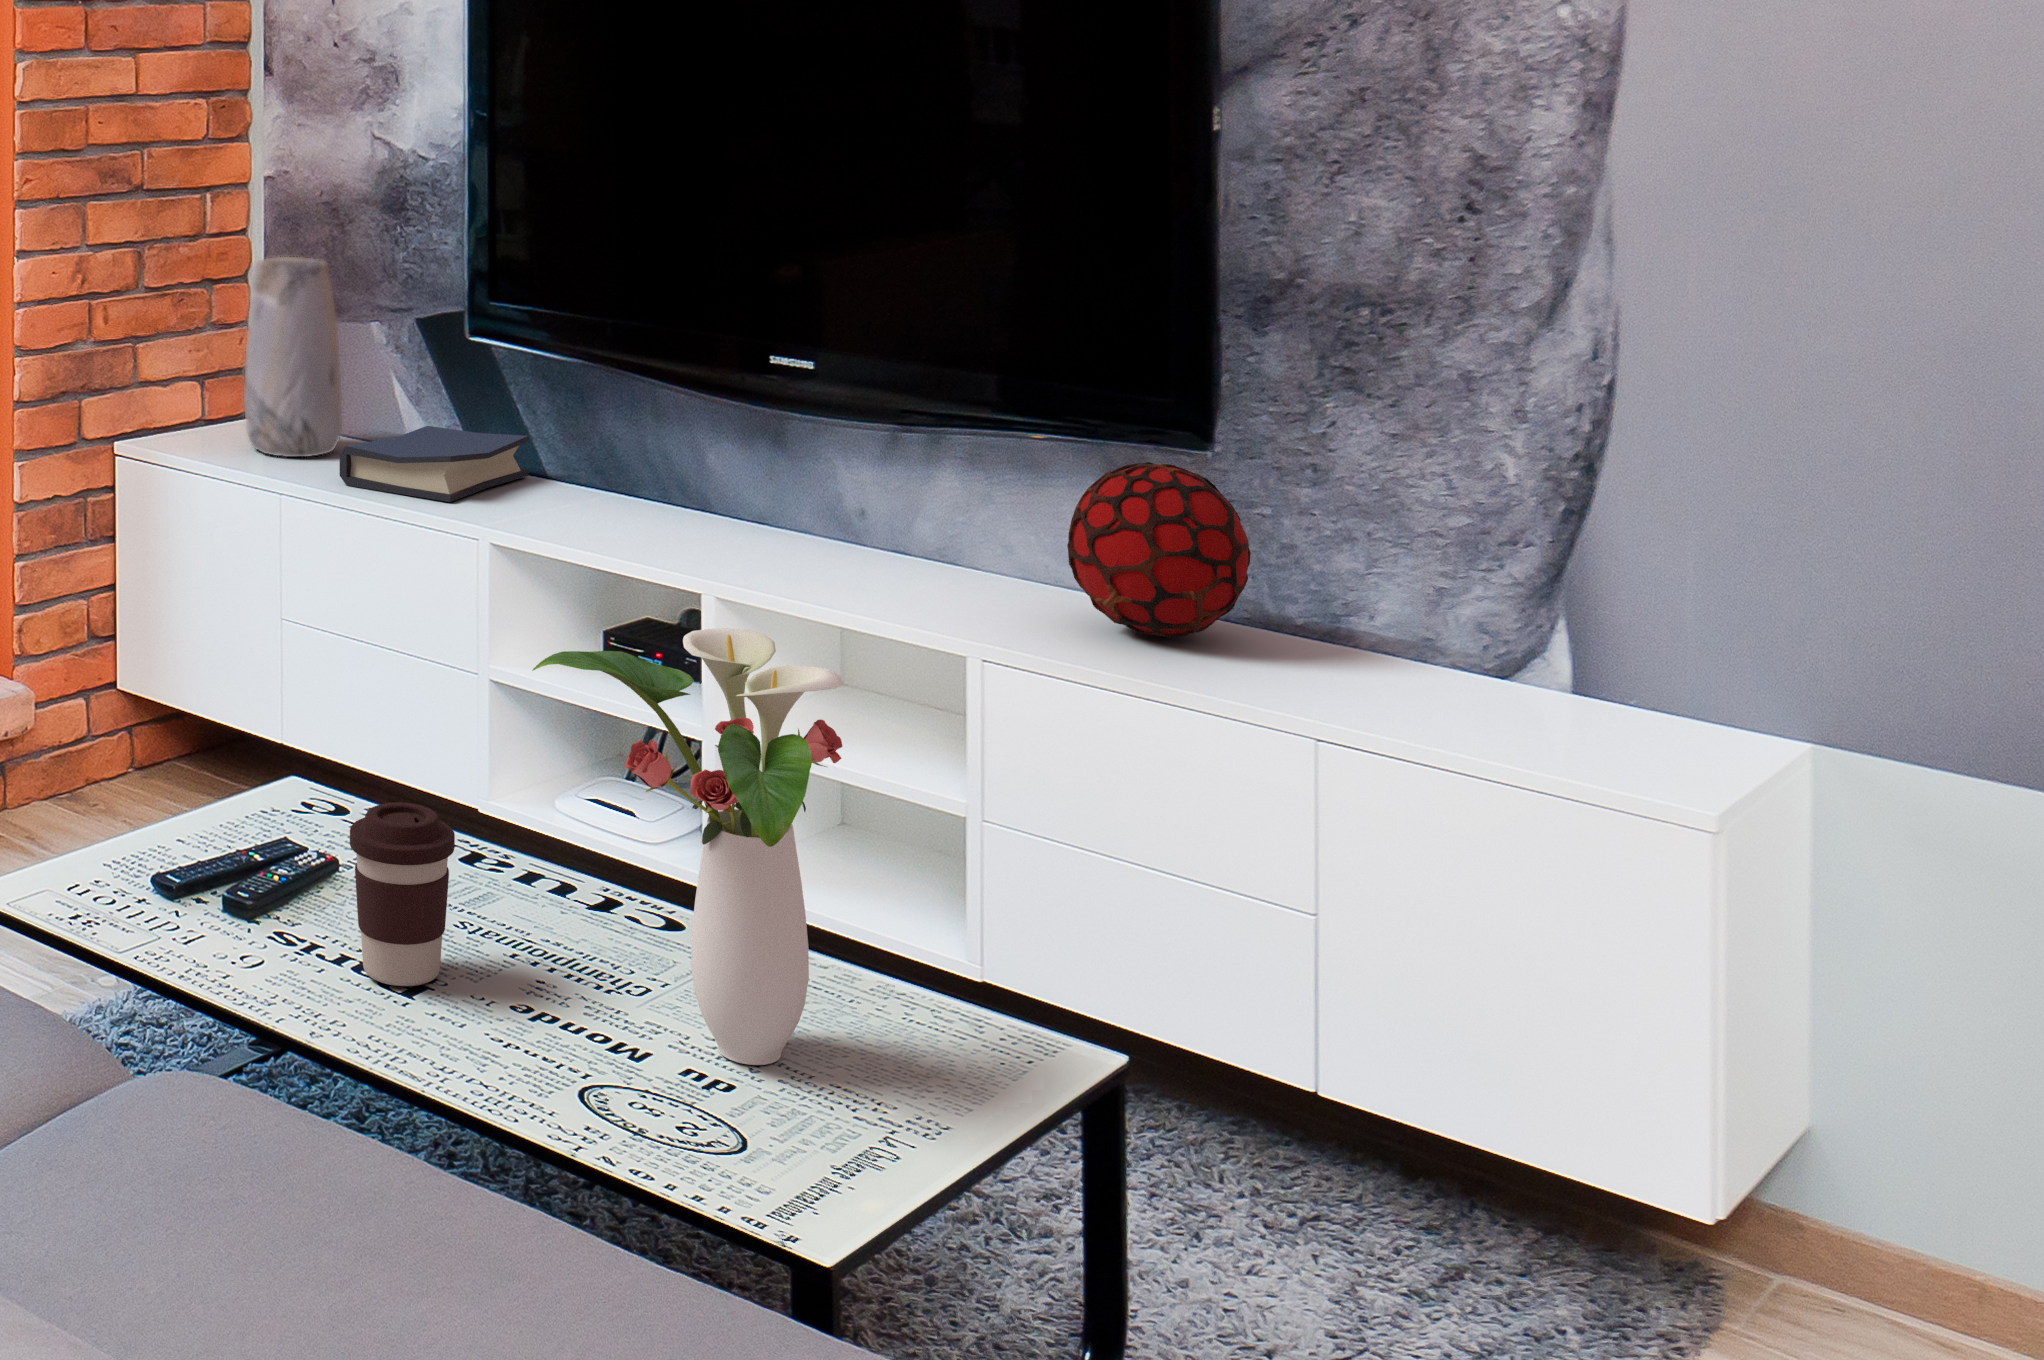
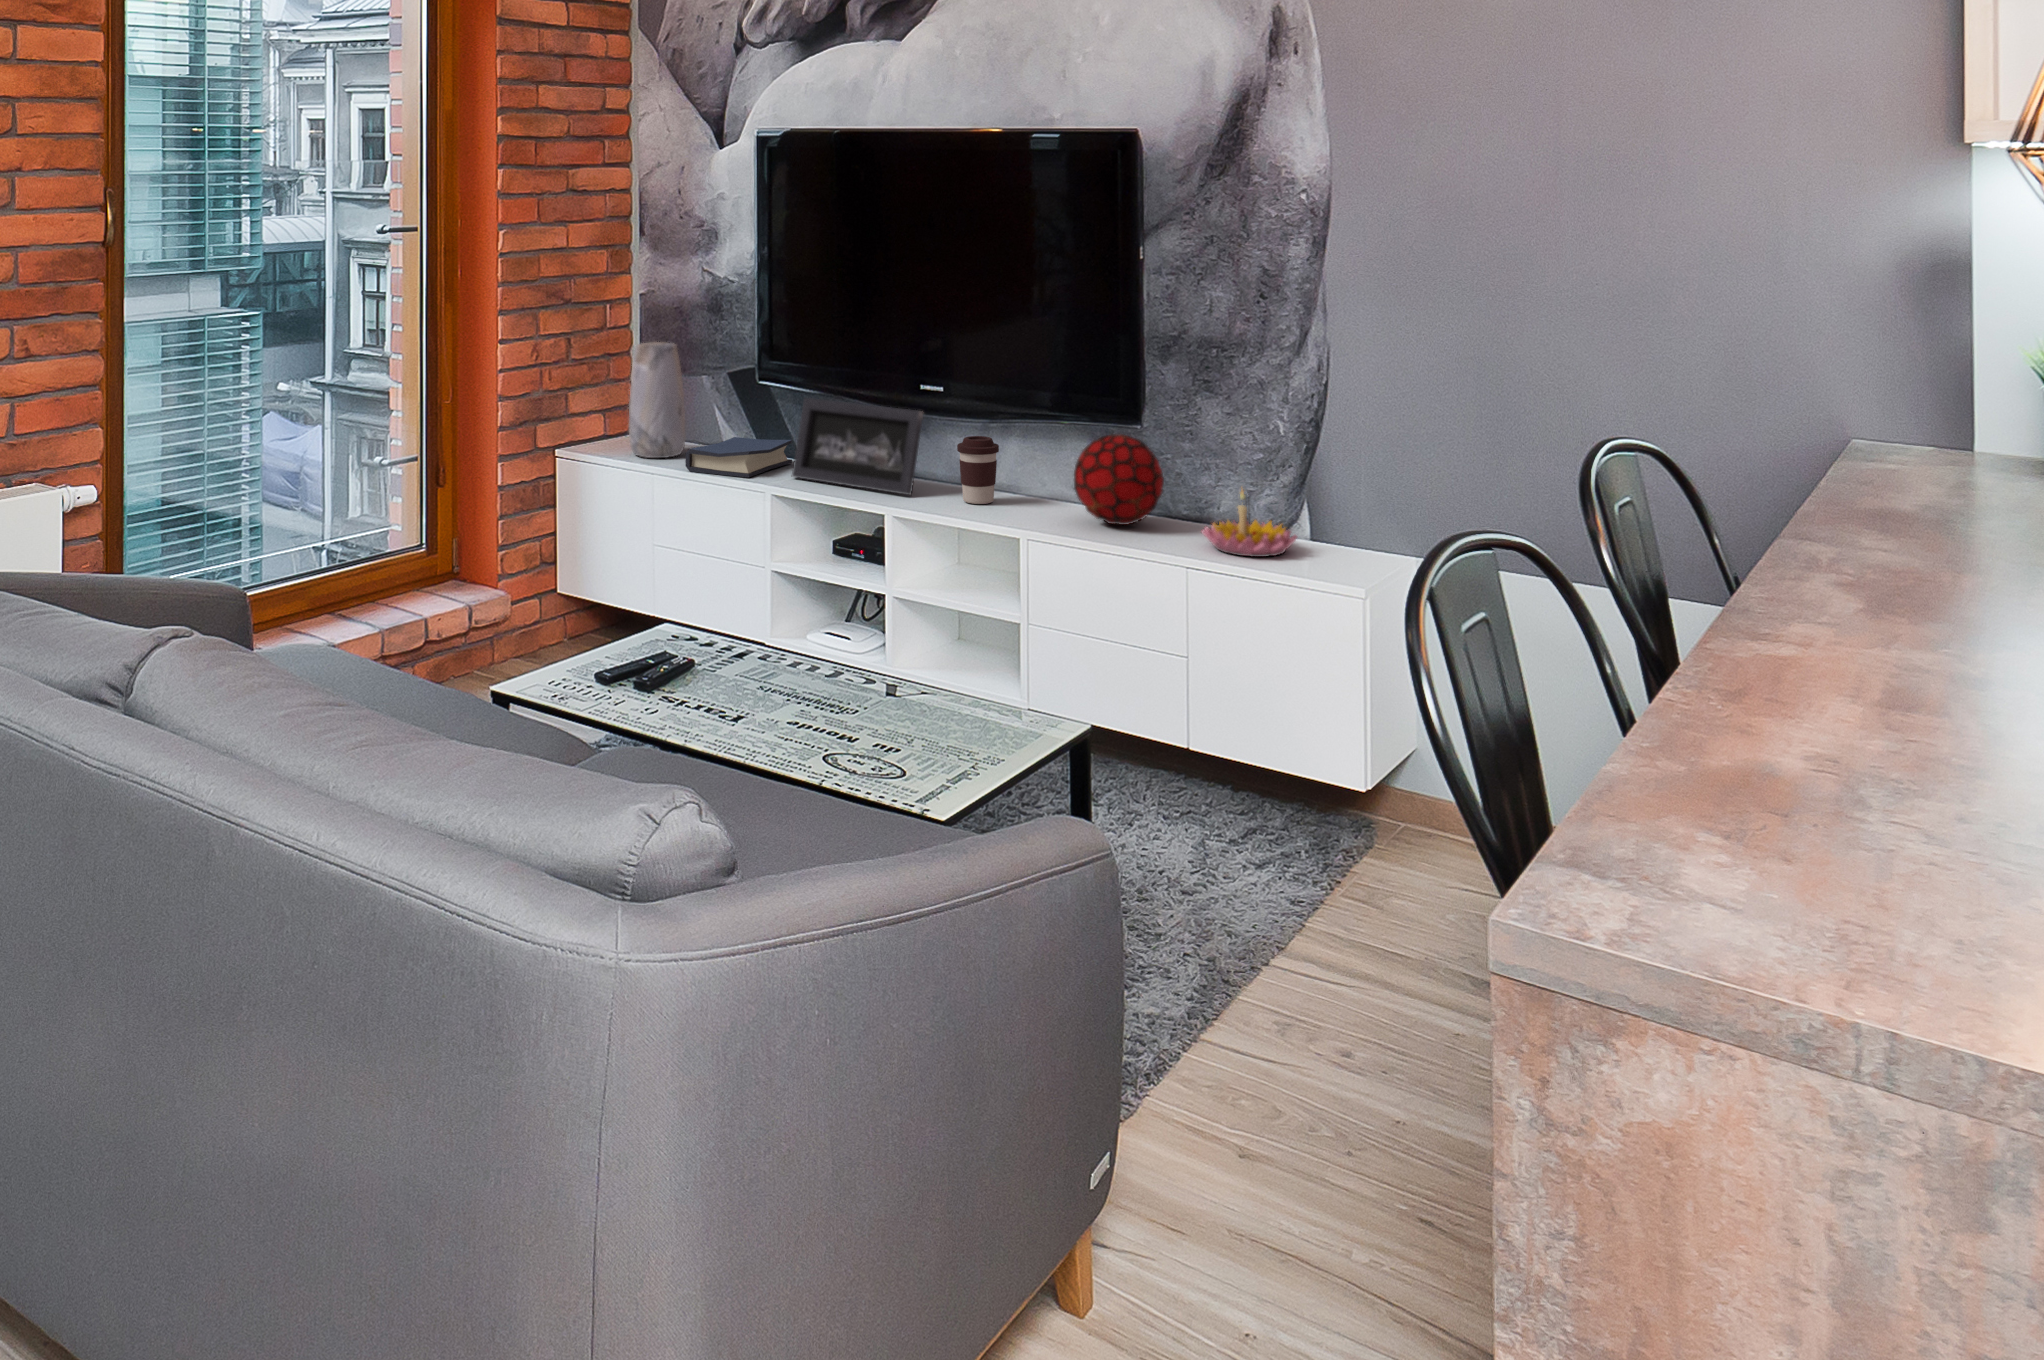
picture frame: none [527,364,771,552] -> present [792,398,923,495]
candle holder: none [1336,580,1545,726] -> present [1202,490,1297,557]
flower arrangement: present [532,628,843,1065] -> none [796,516,948,732]
coffee cup: present [350,802,455,986] -> present [957,436,999,504]

